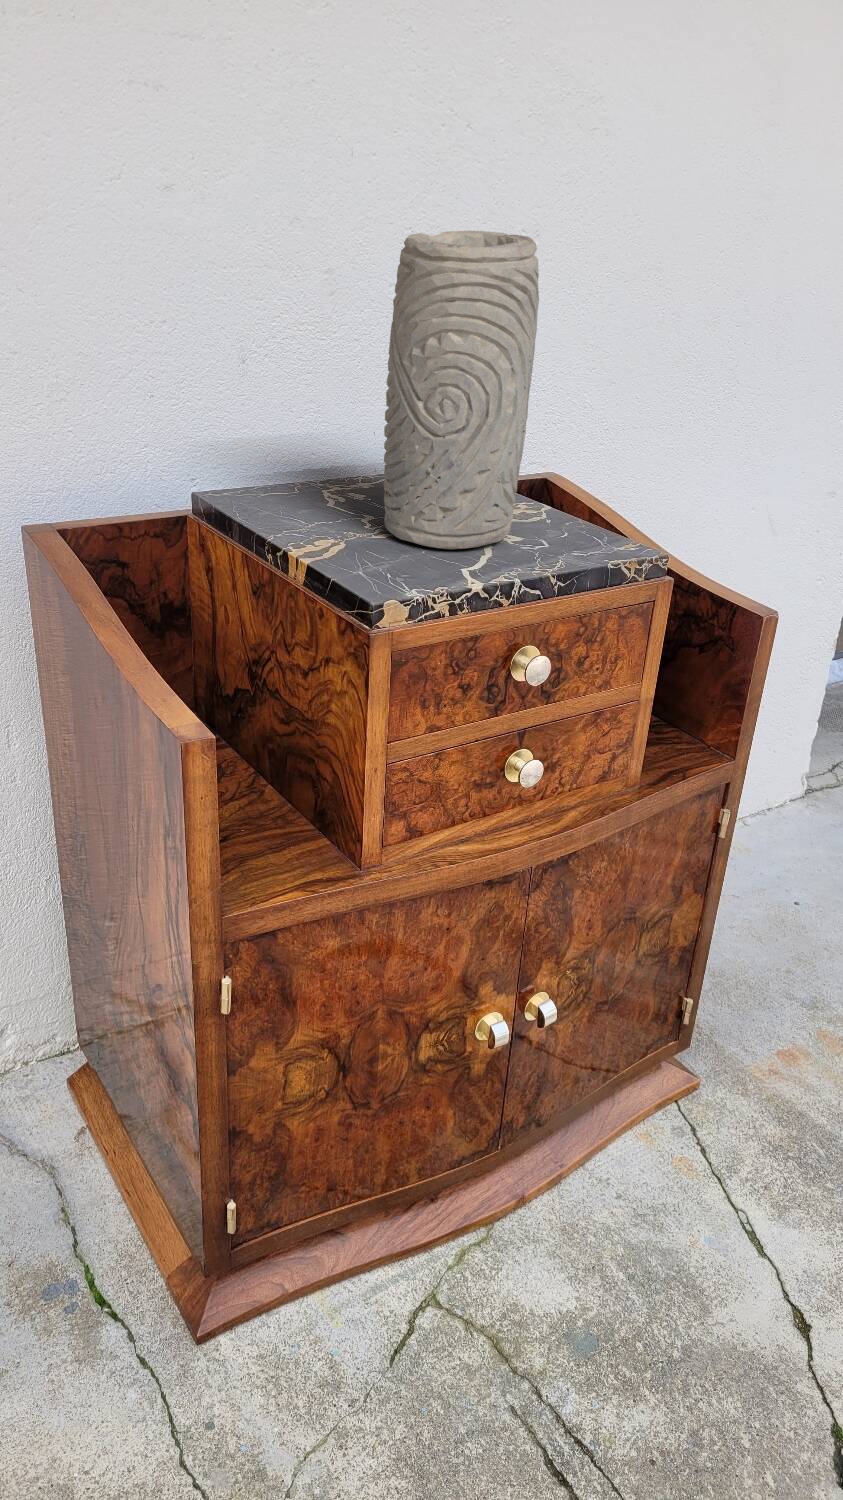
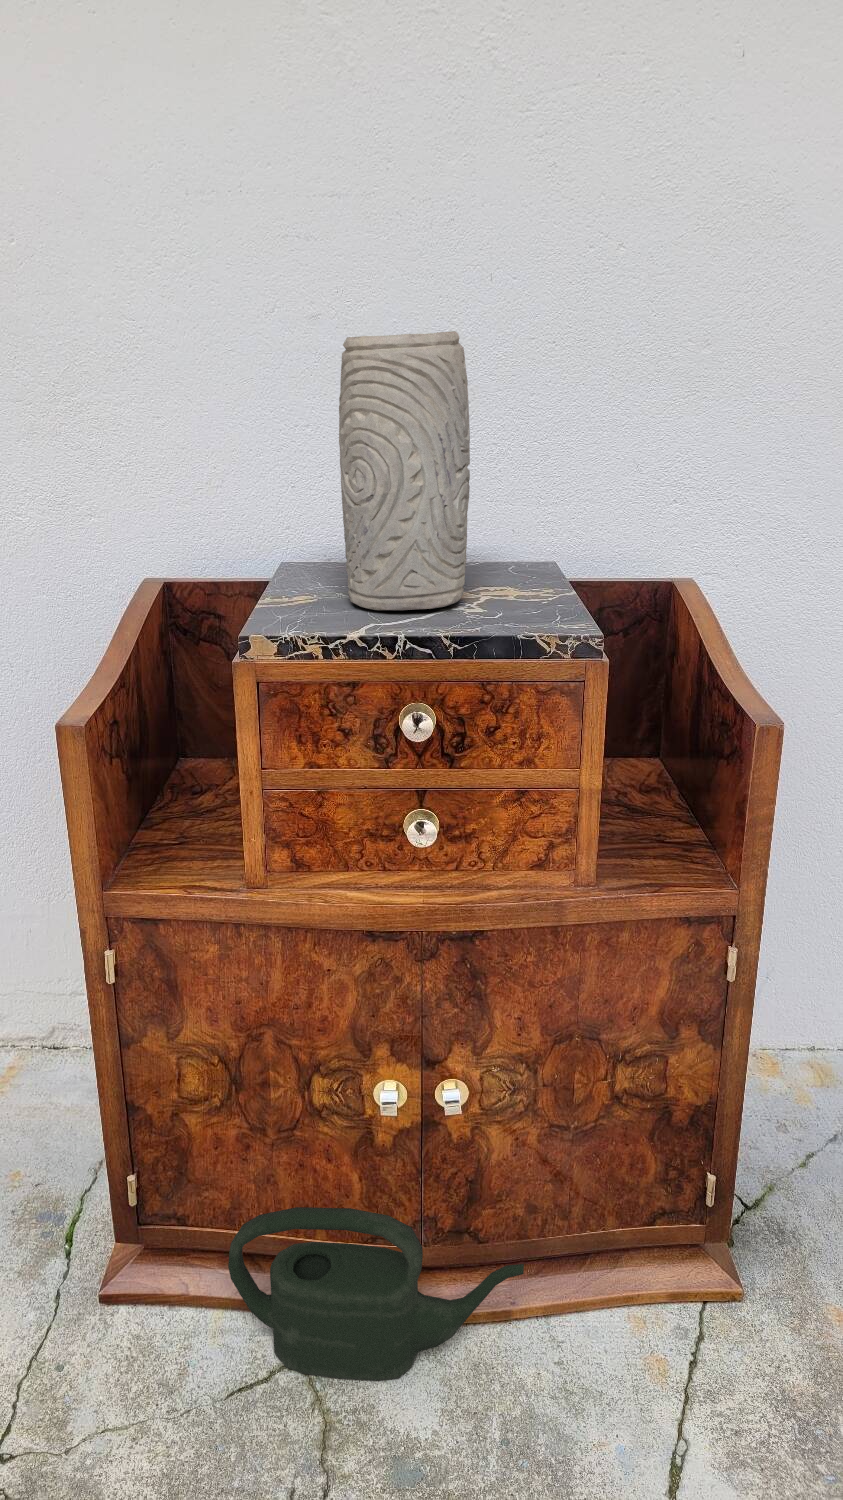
watering can: none [358,1130,615,1311] -> present [228,1207,524,1381]

